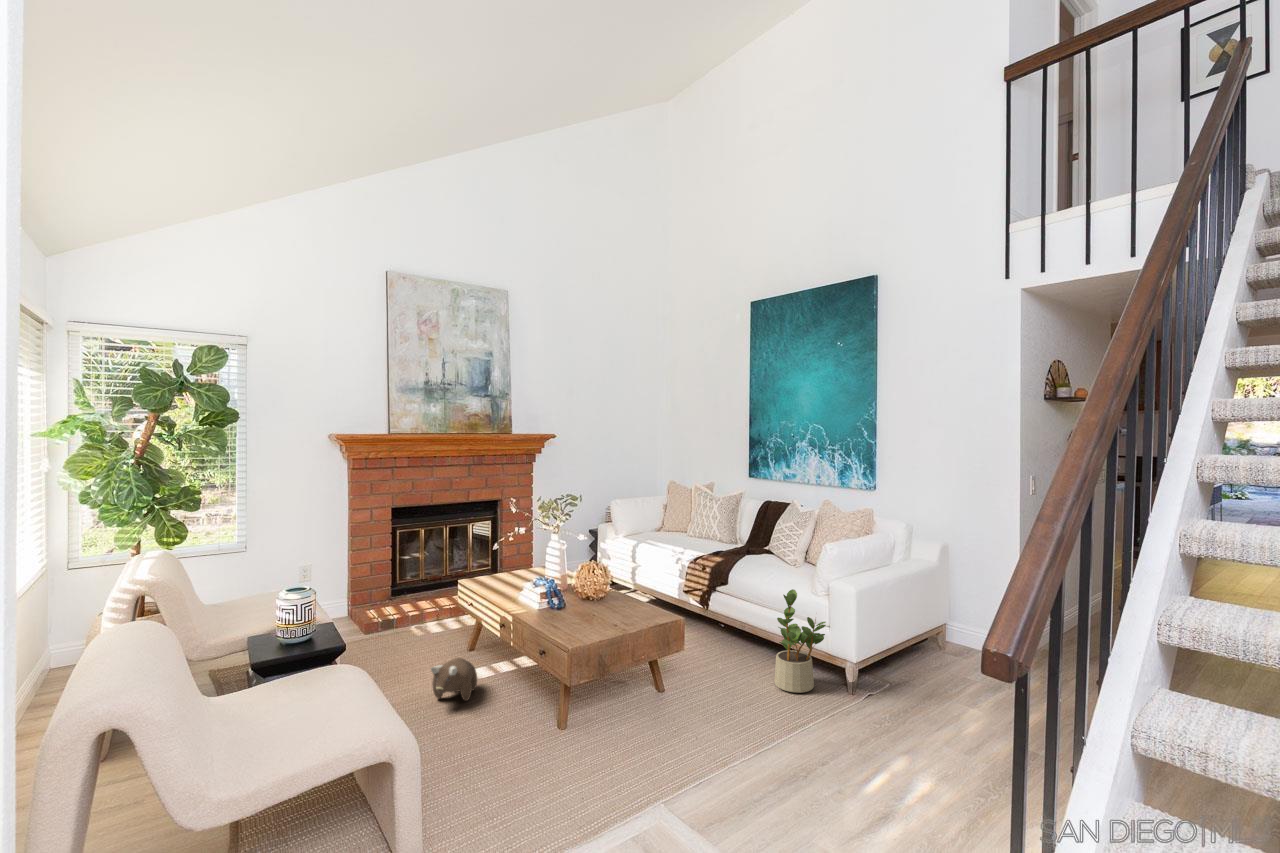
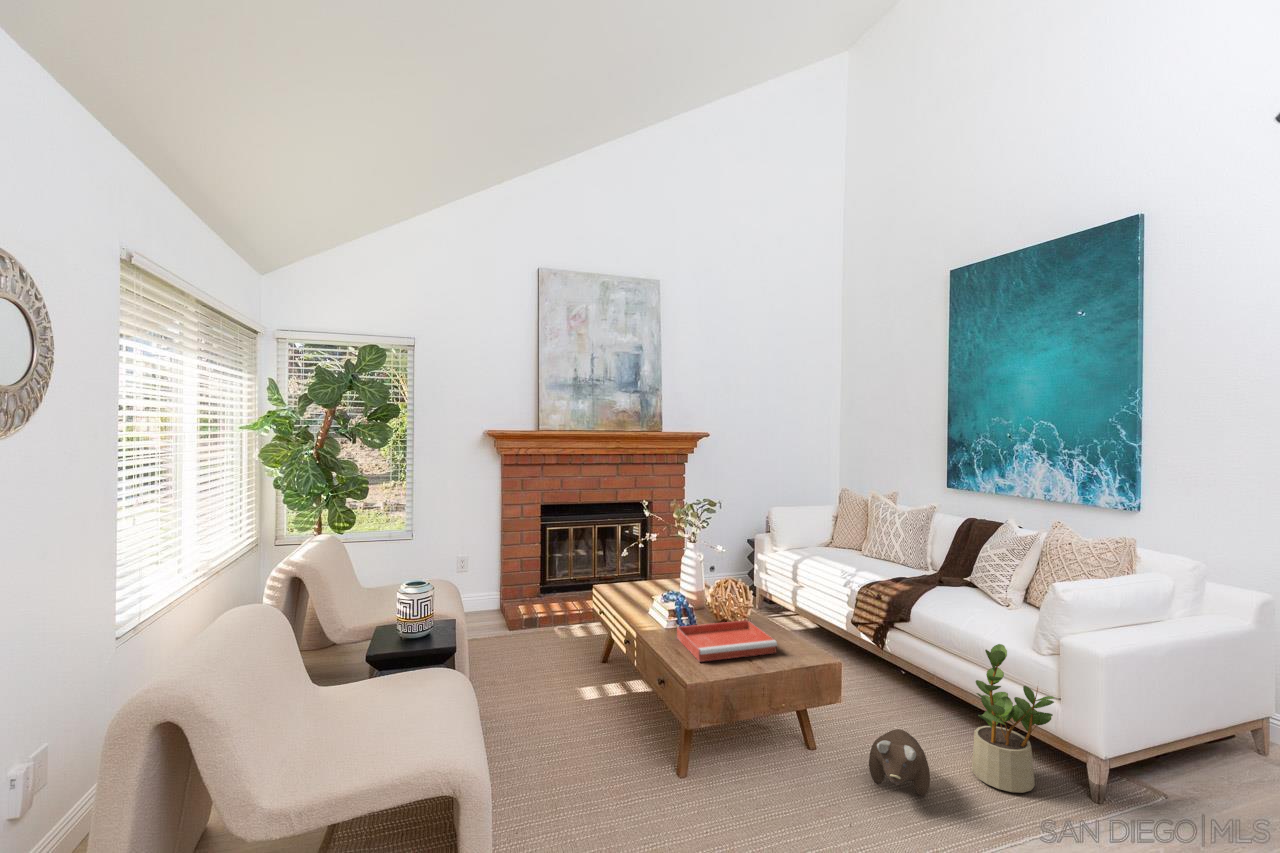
tray: none [551,594,636,629] -> present [677,620,777,662]
plush toy: present [431,658,477,701] -> present [869,729,930,796]

